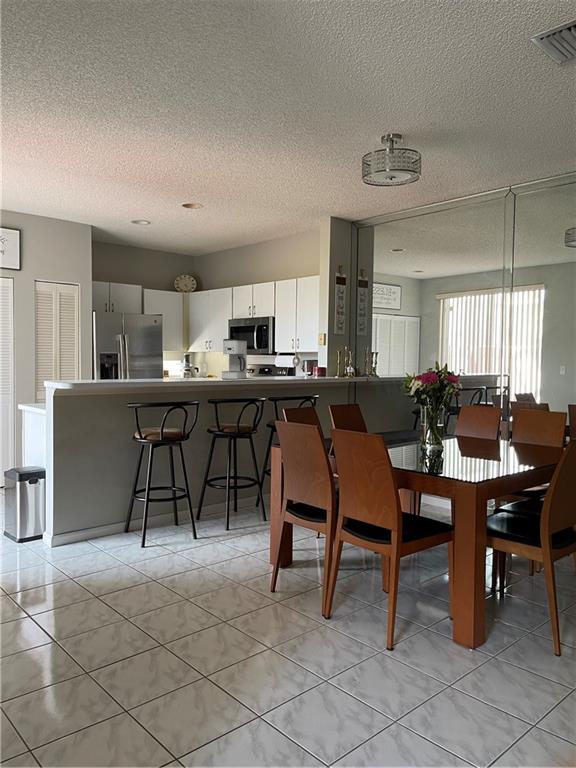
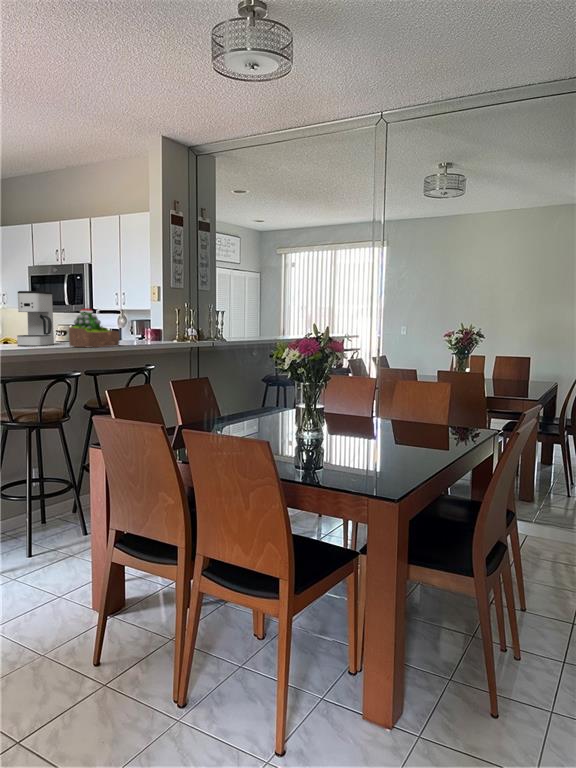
succulent plant: none [258,351,294,380] -> present [69,308,120,348]

